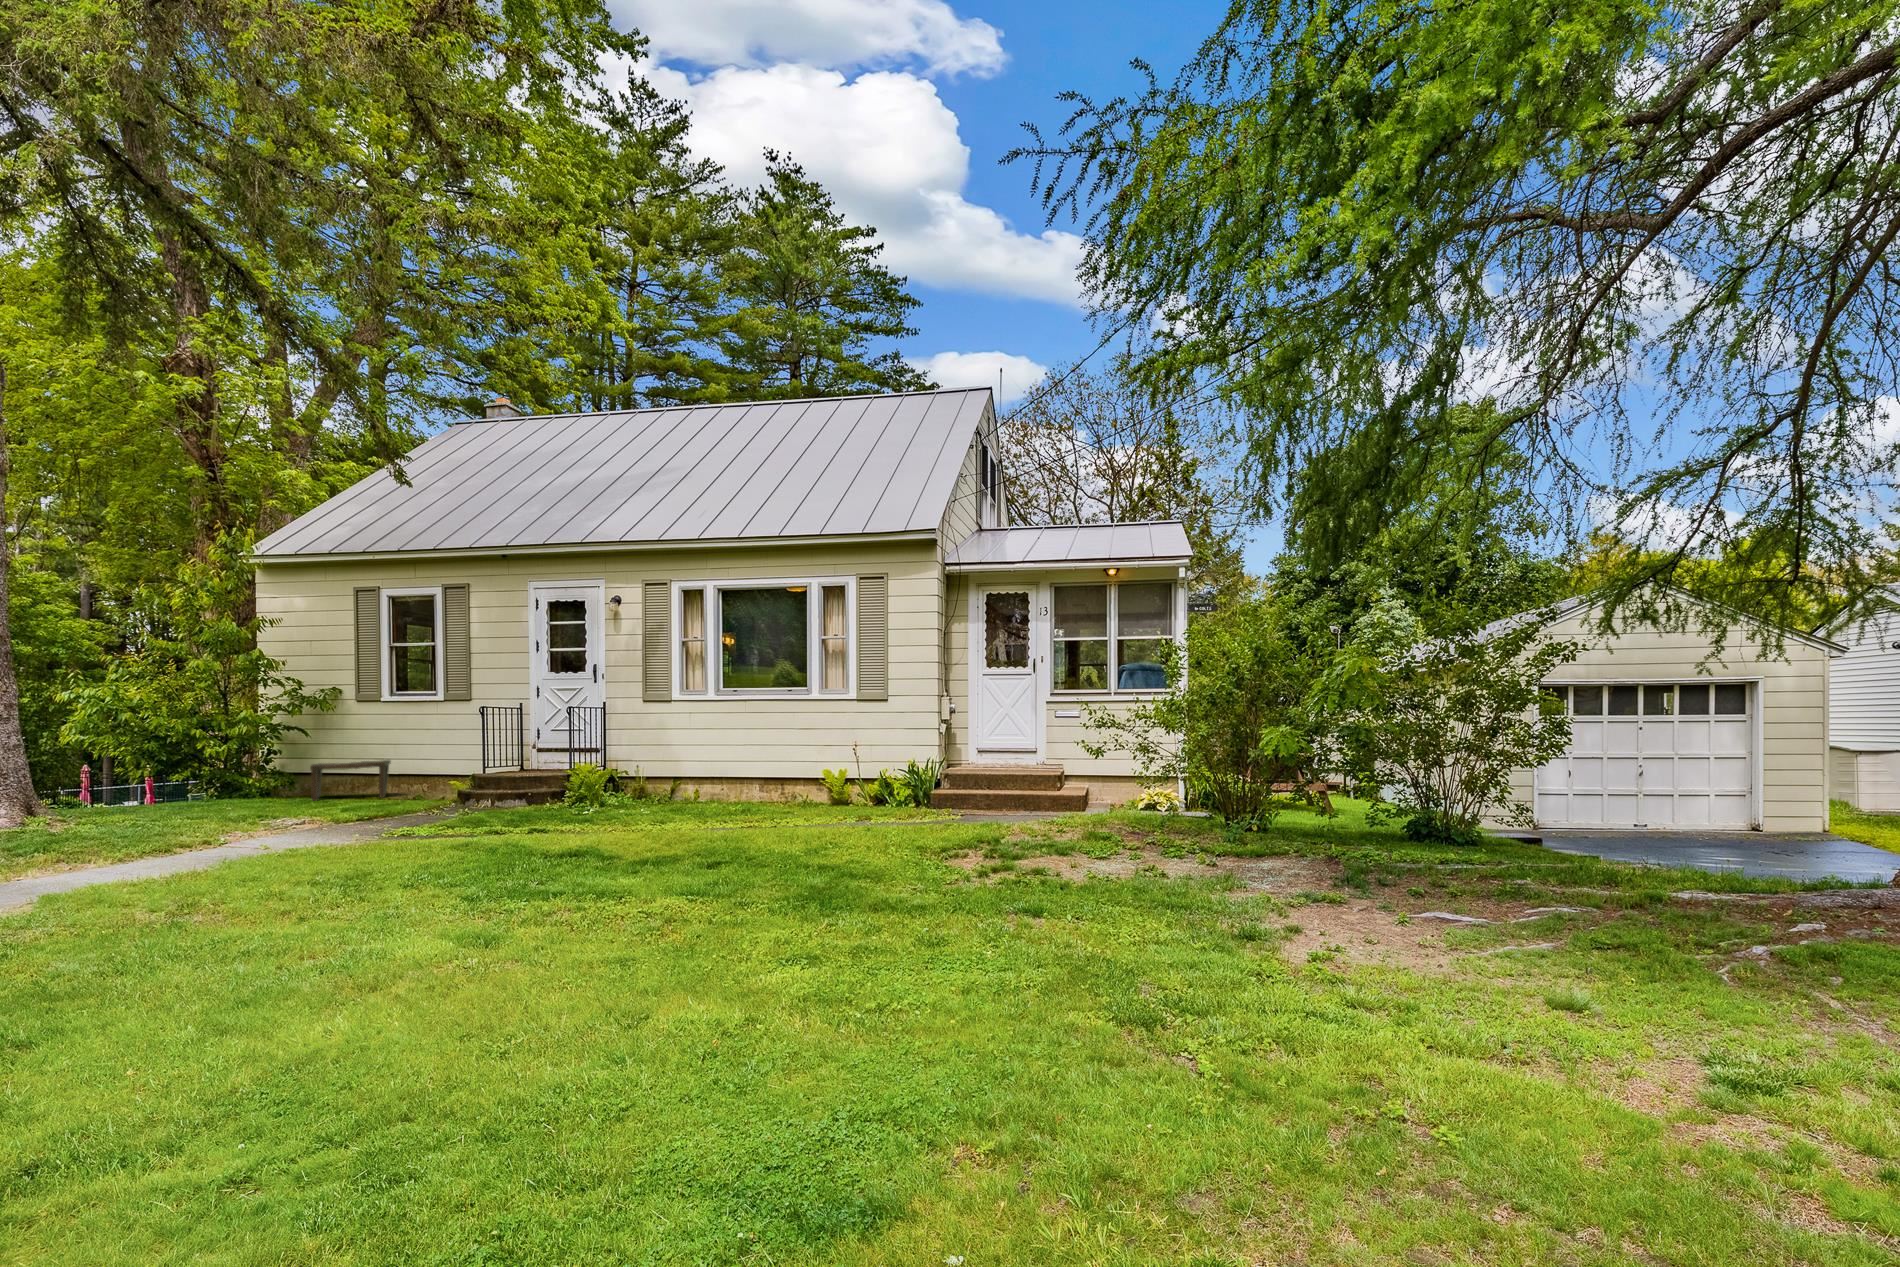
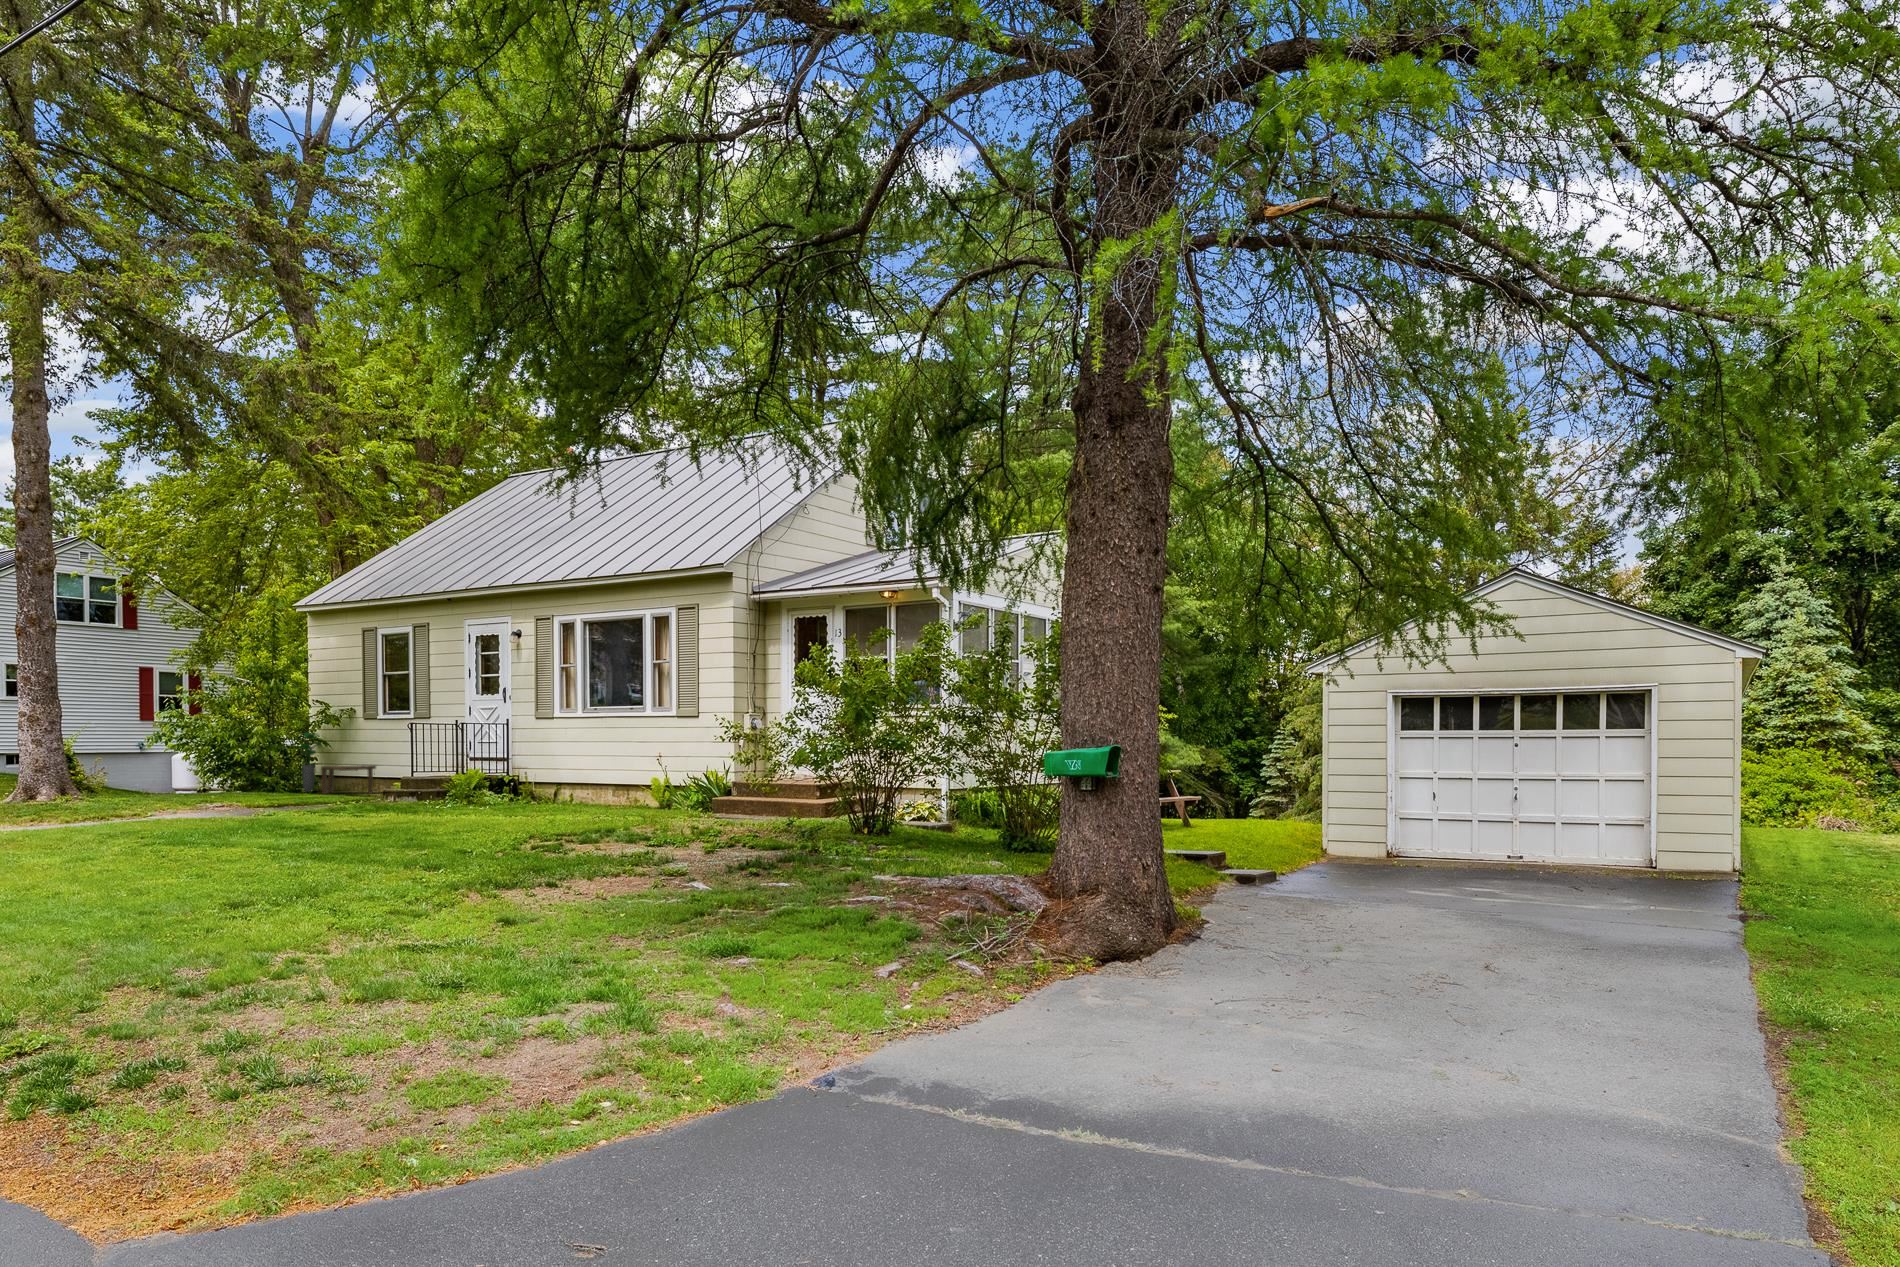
potted plant: none [256,719,297,796] -> present [300,733,321,792]

